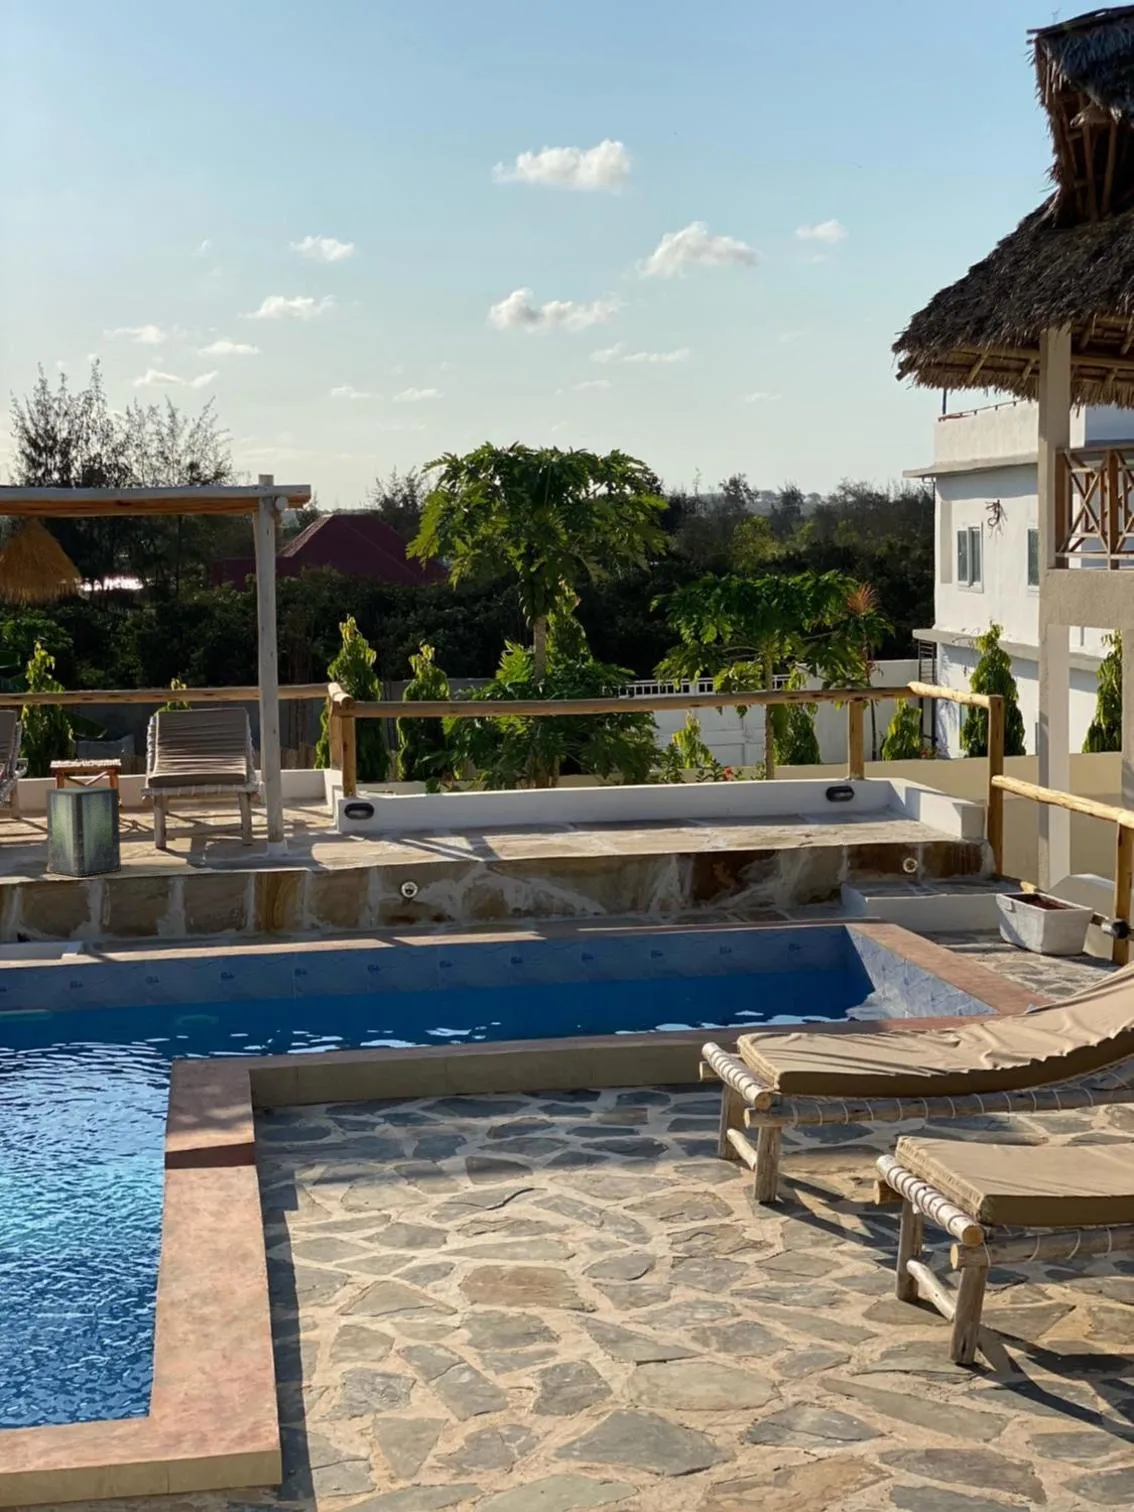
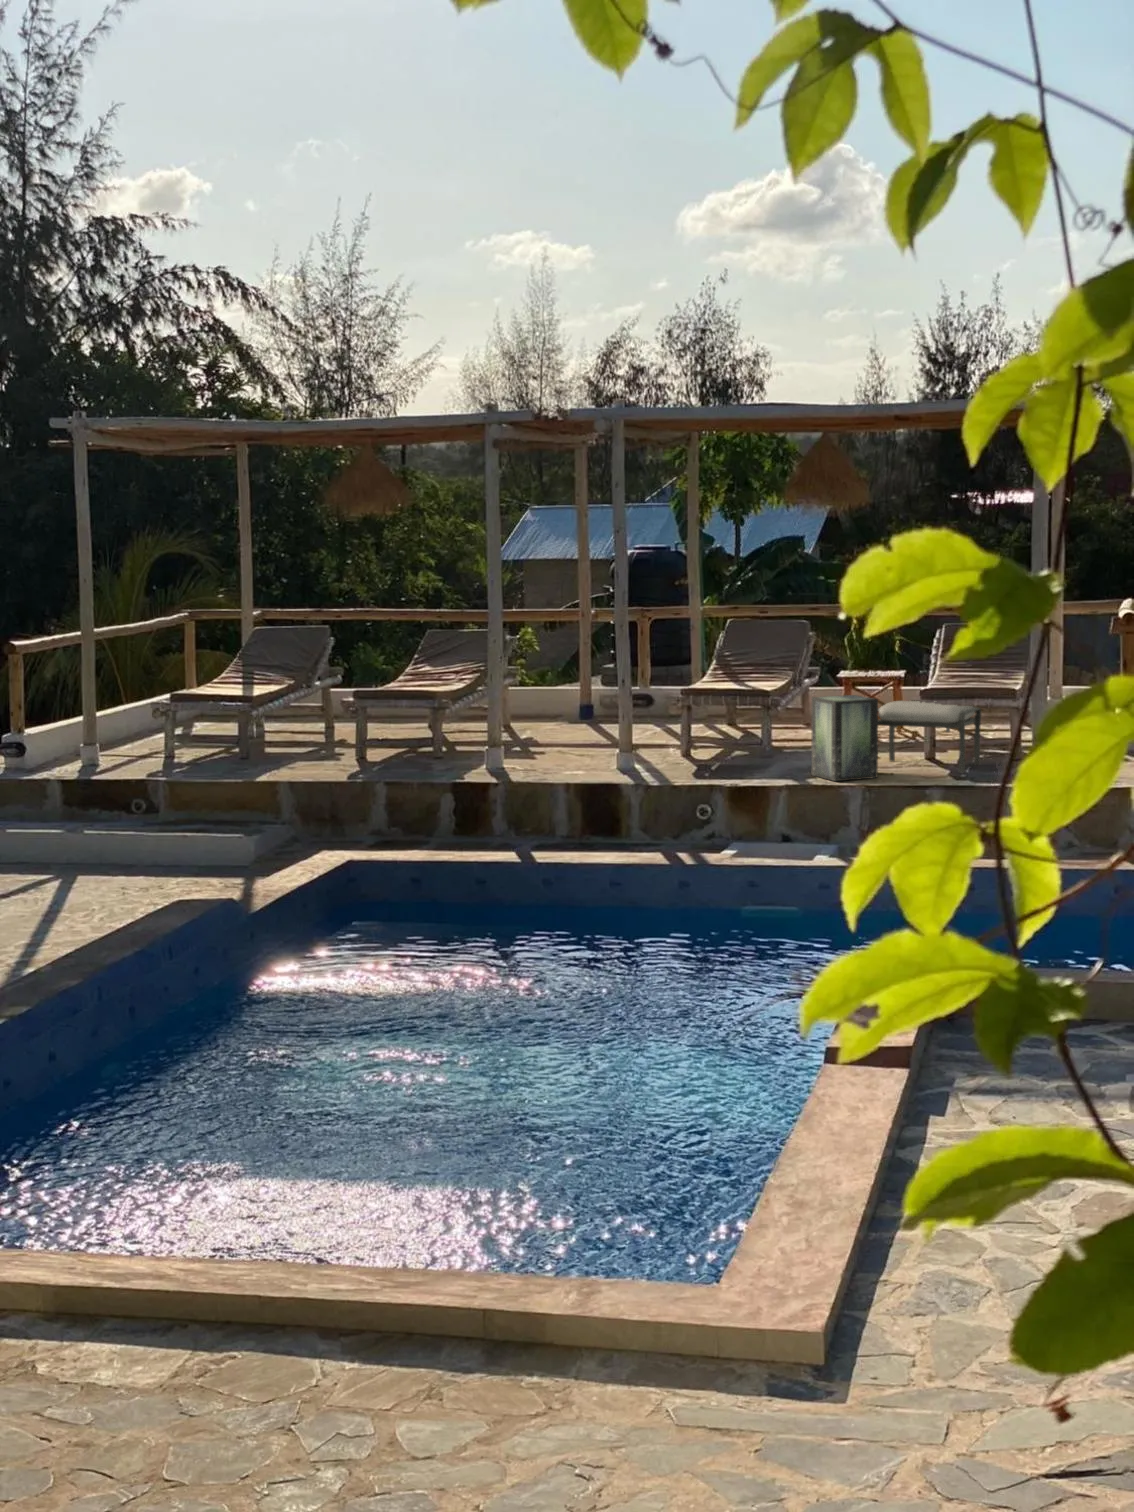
ottoman: none [107,789,218,861] -> present [878,701,981,773]

